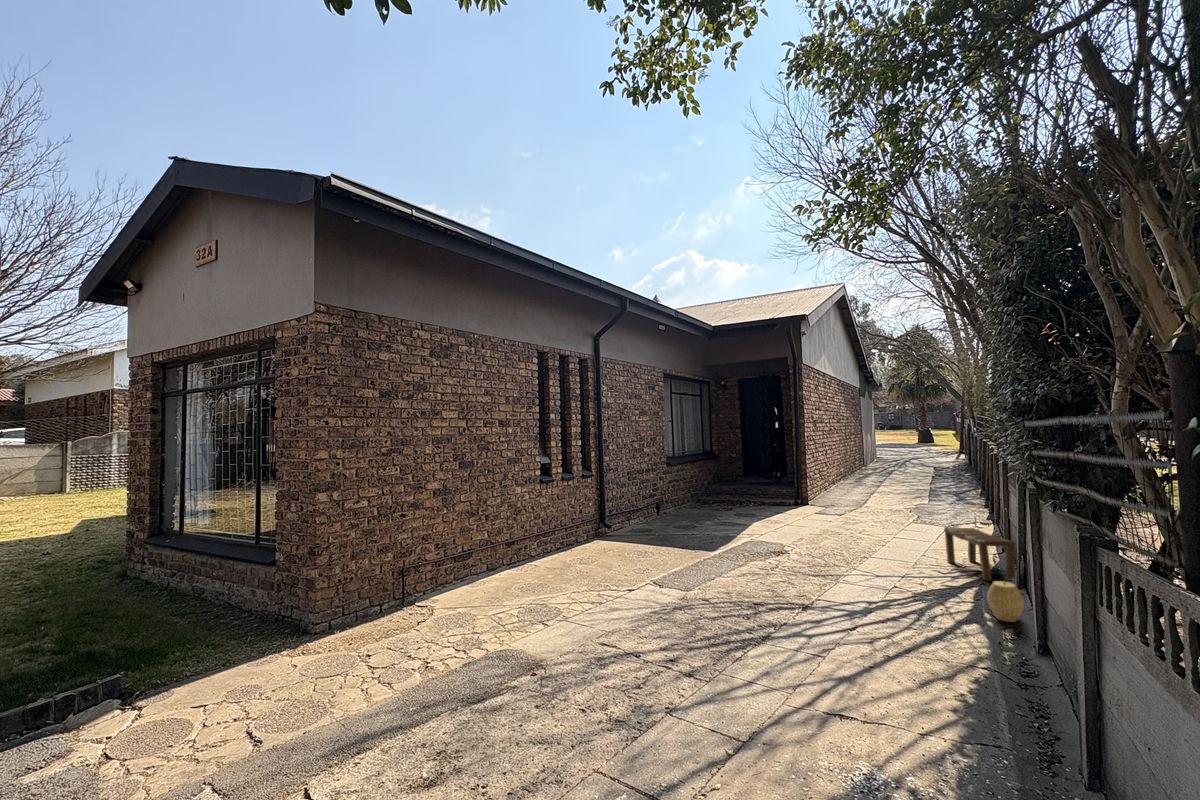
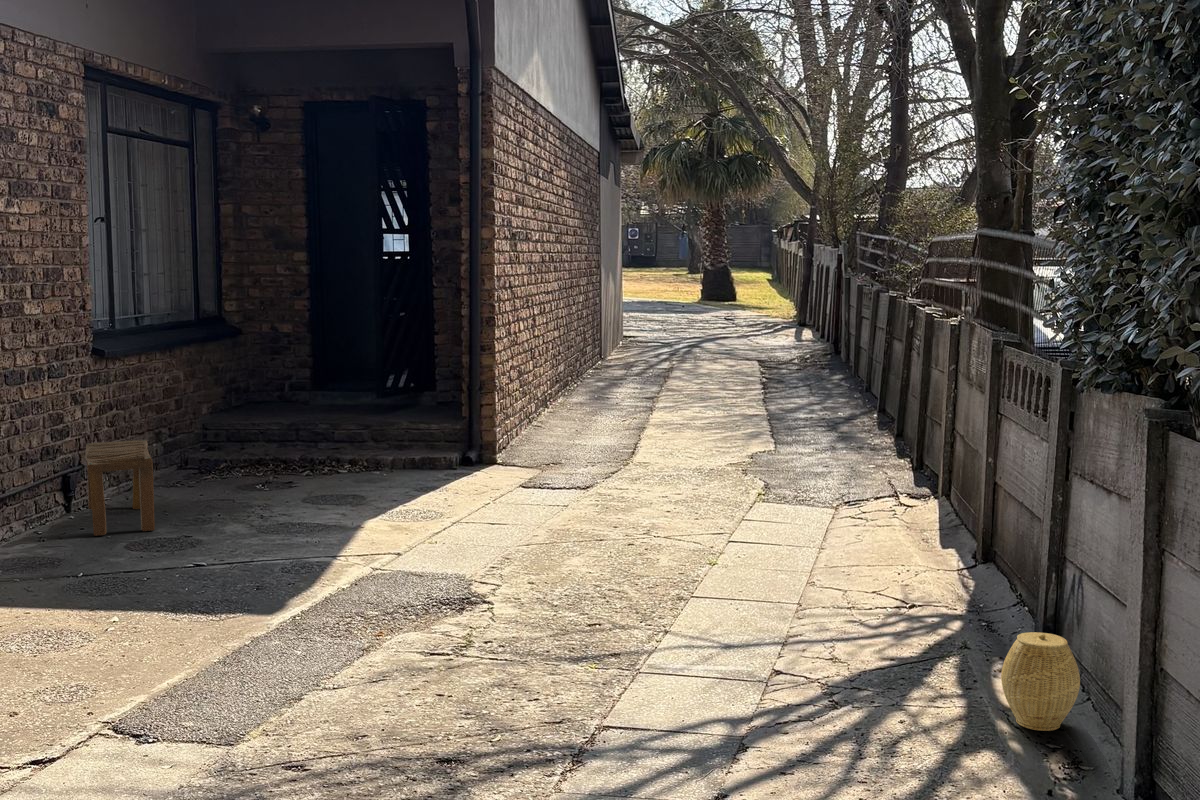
bench: present [944,527,1015,581] -> present [86,440,155,536]

